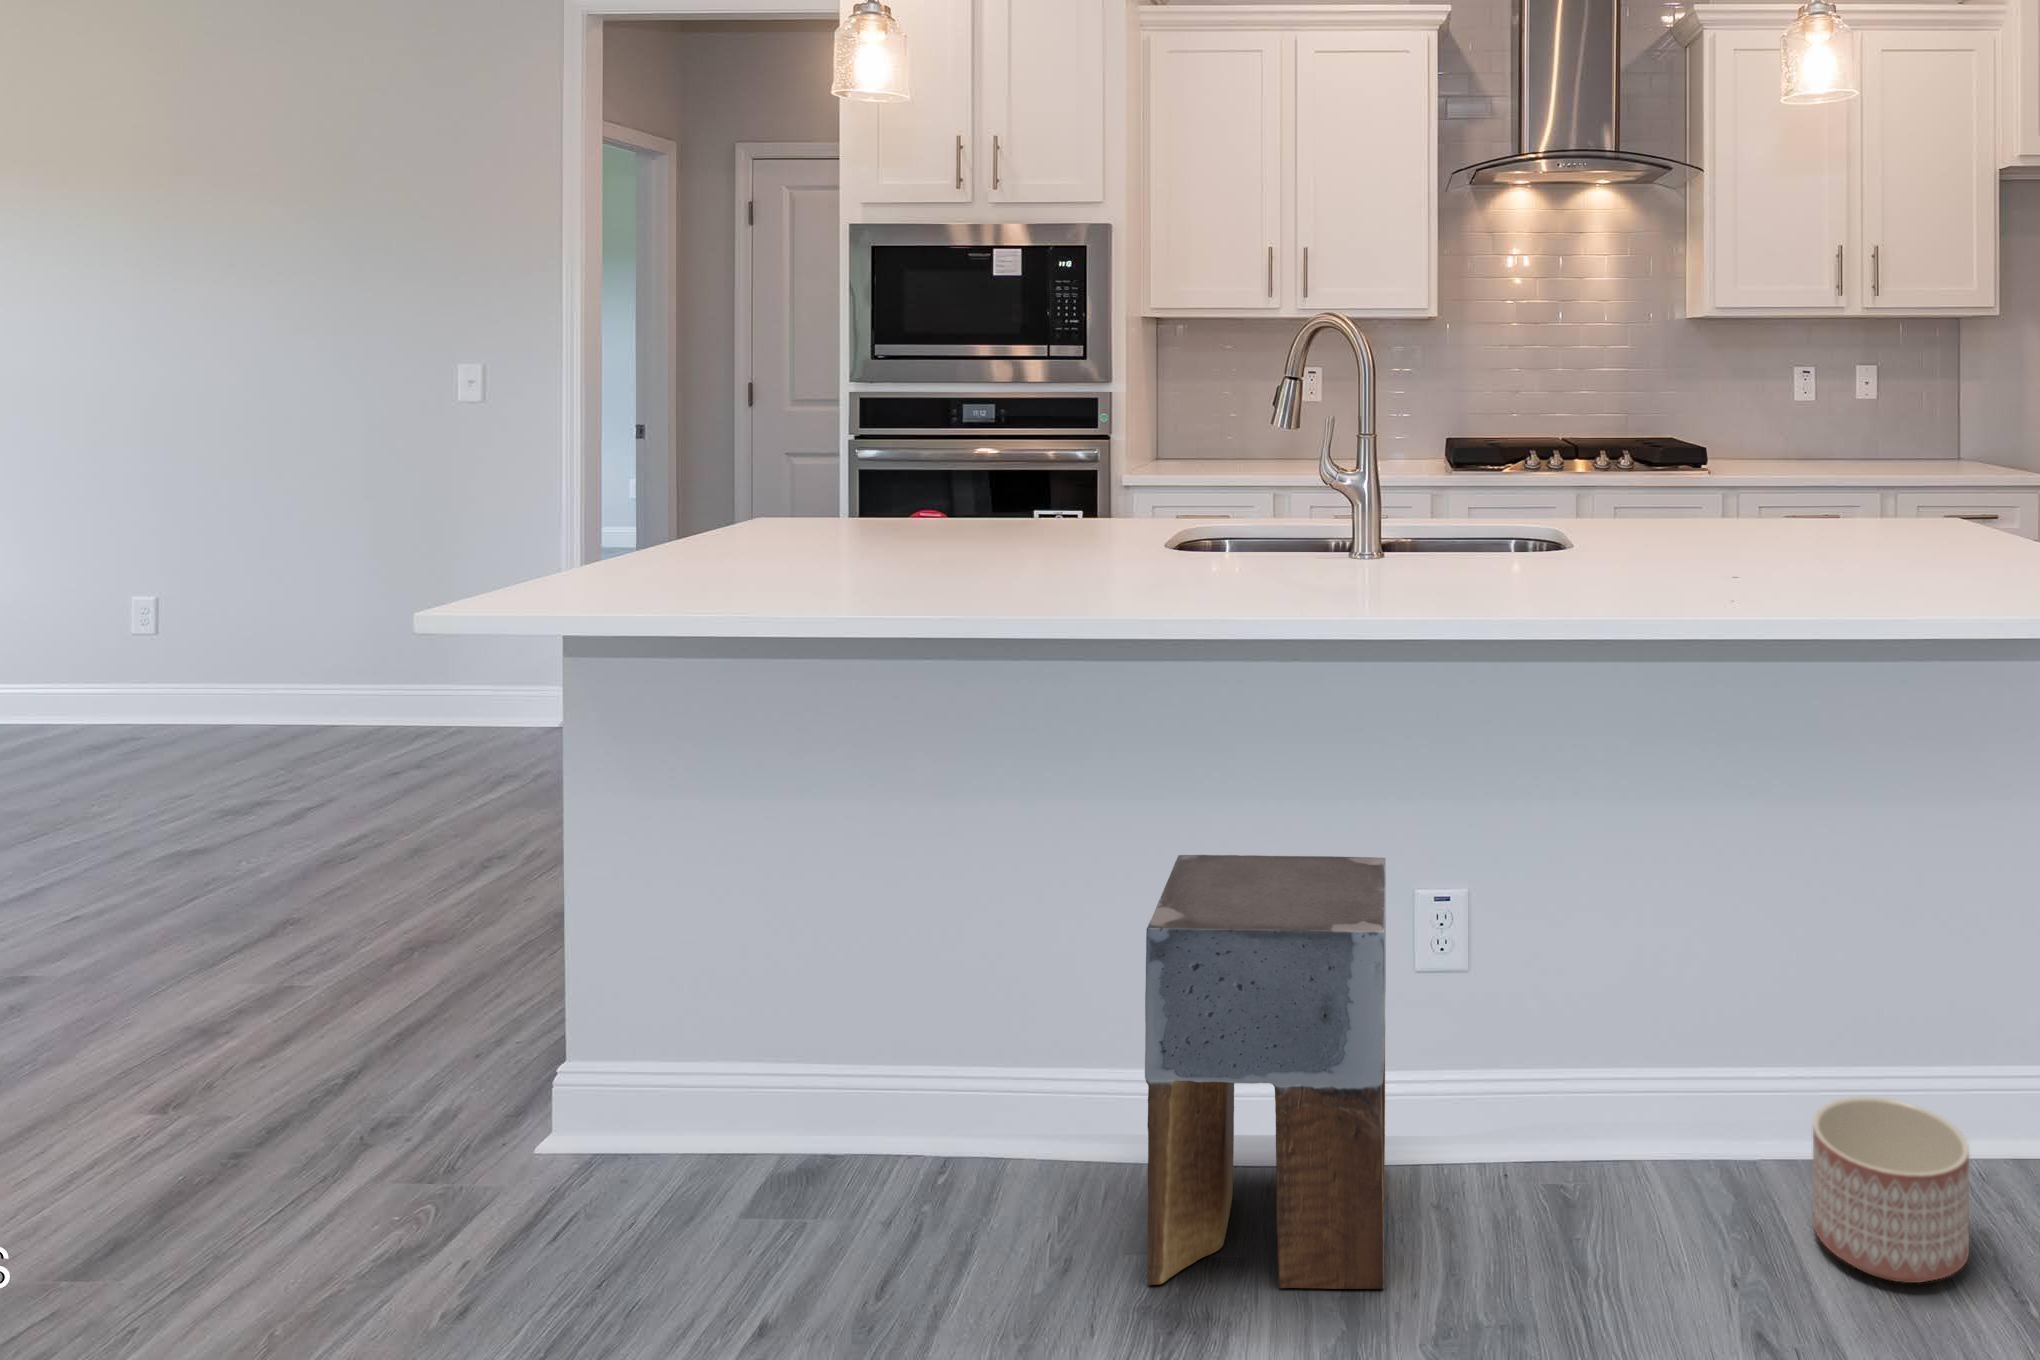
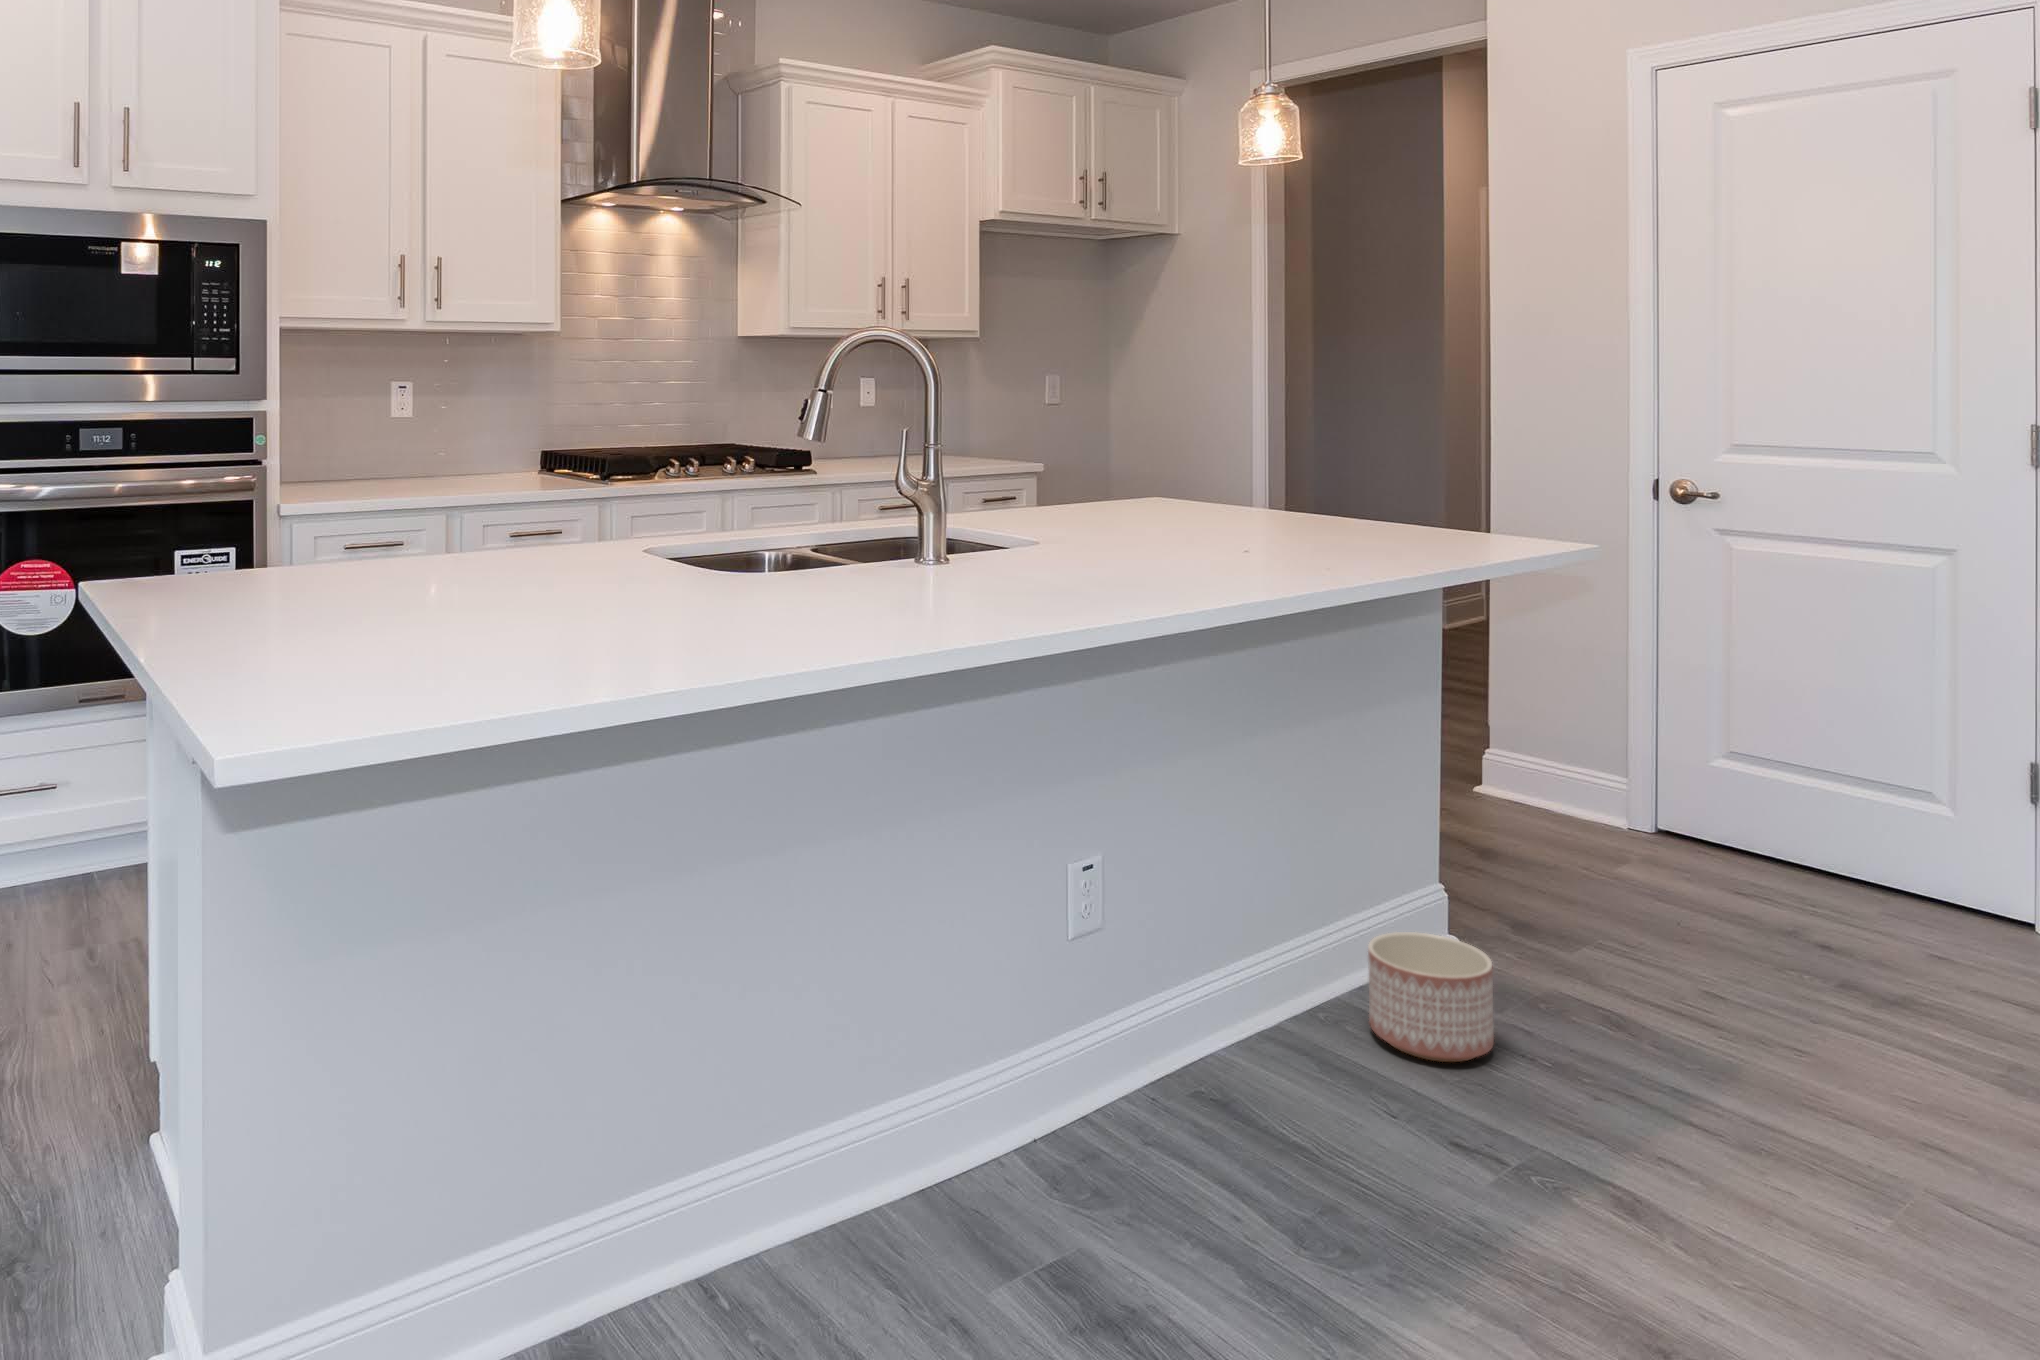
stool: present [1145,855,1386,1289] -> none [928,820,1222,1270]

